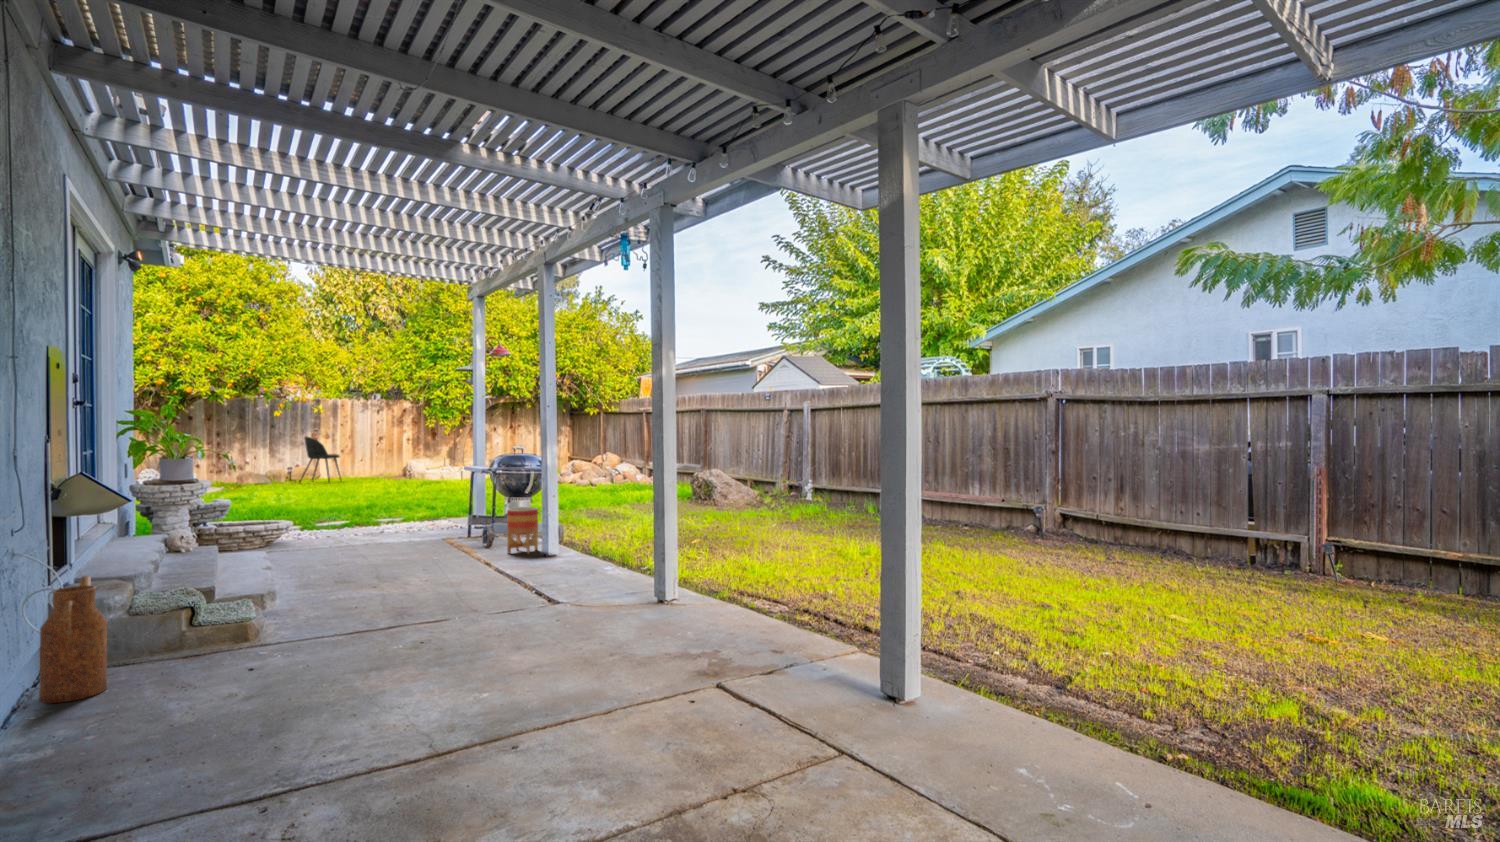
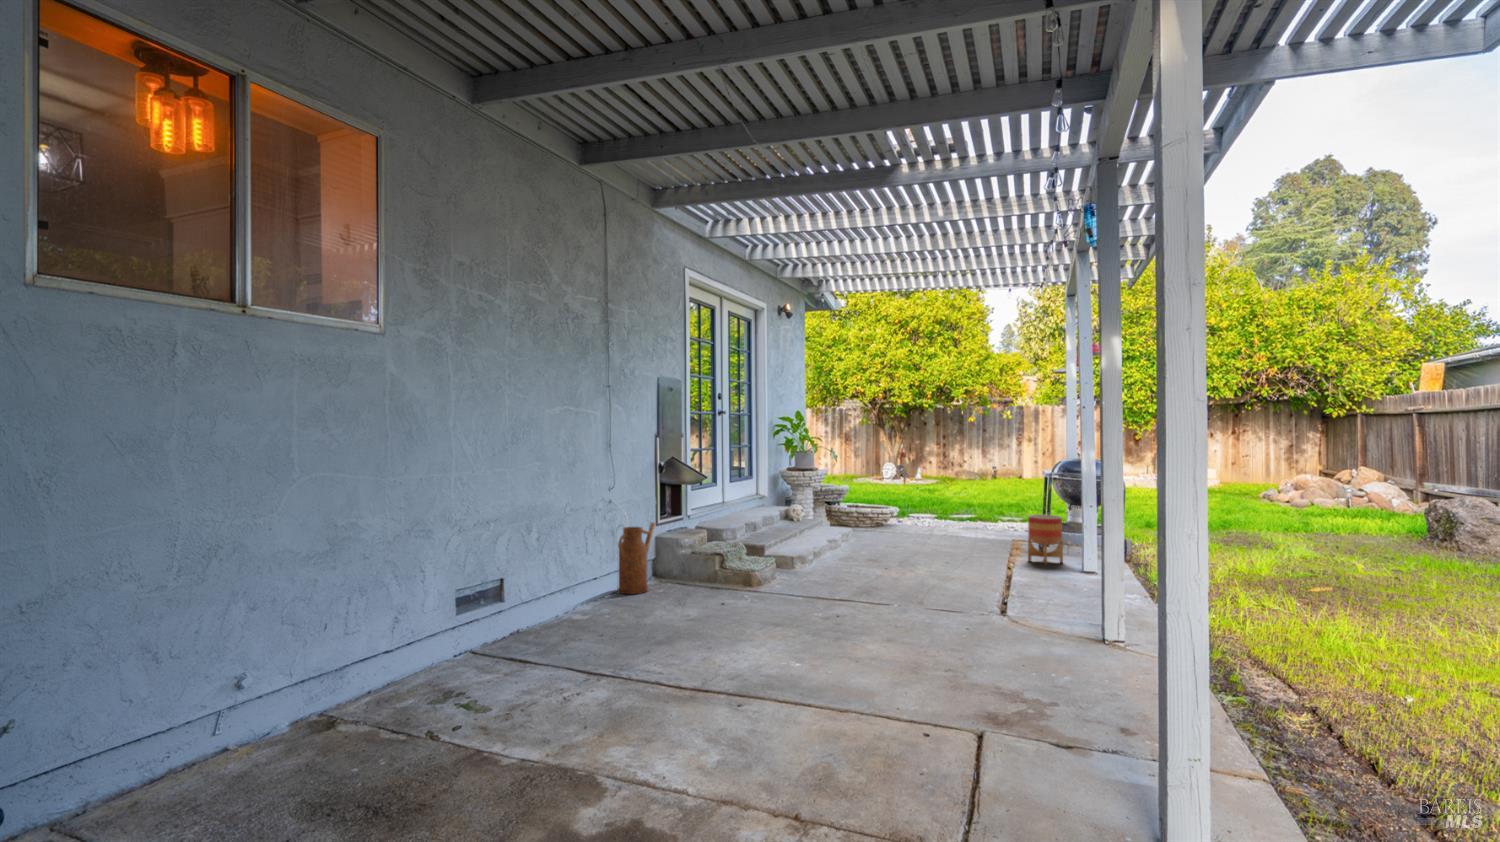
dining chair: present [300,437,341,483] -> none [1001,440,1037,482]

